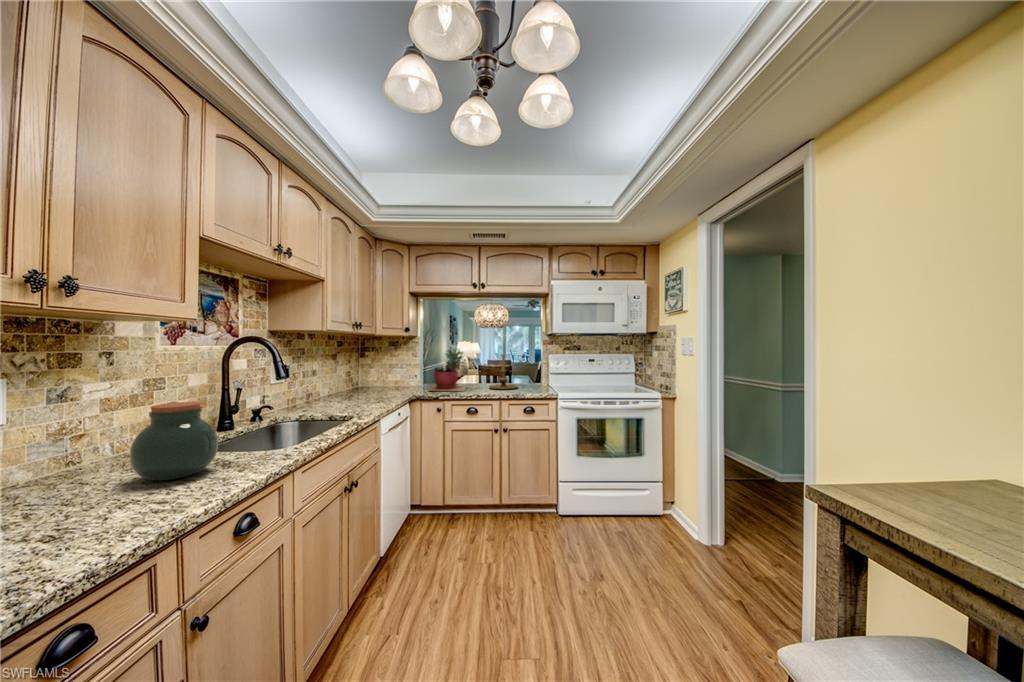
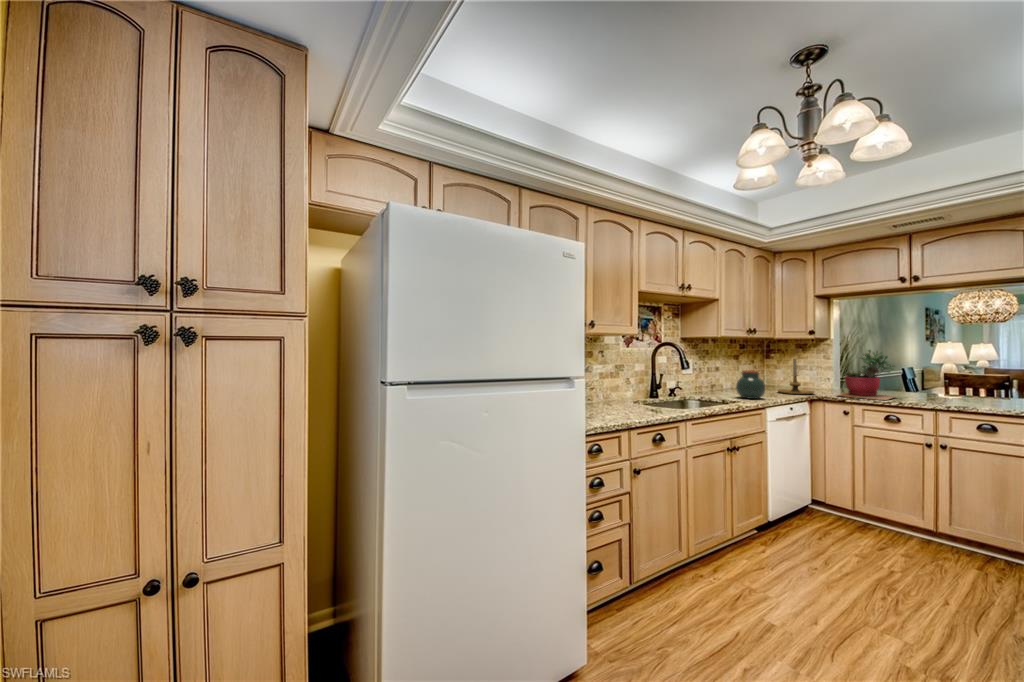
candle holder: present [489,355,518,389] -> present [777,359,814,394]
jar: present [130,402,218,480] -> present [736,370,765,399]

